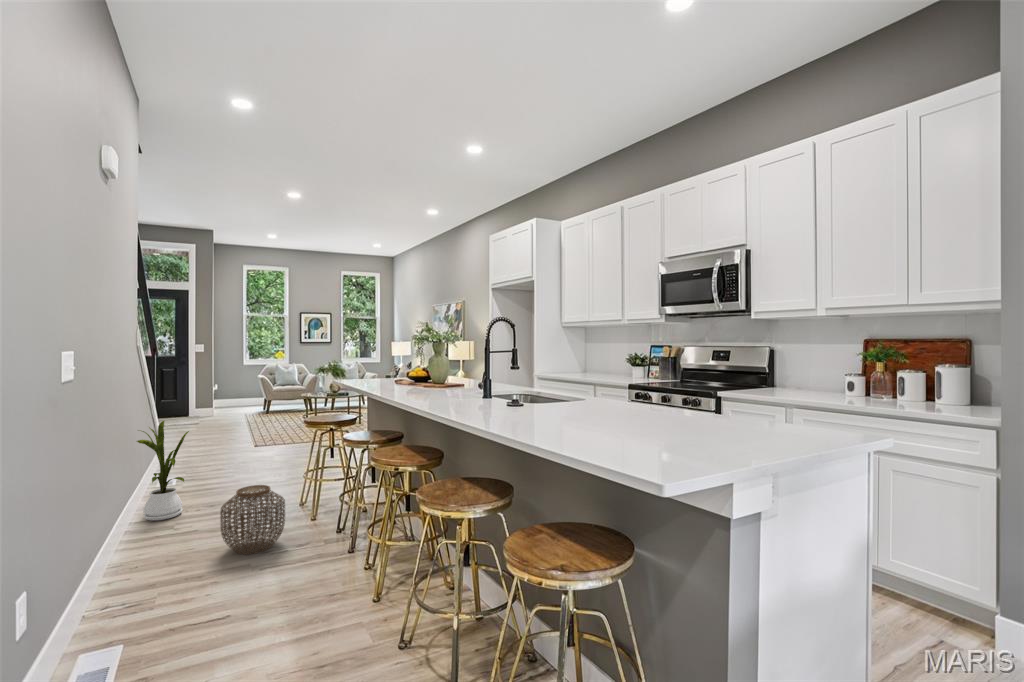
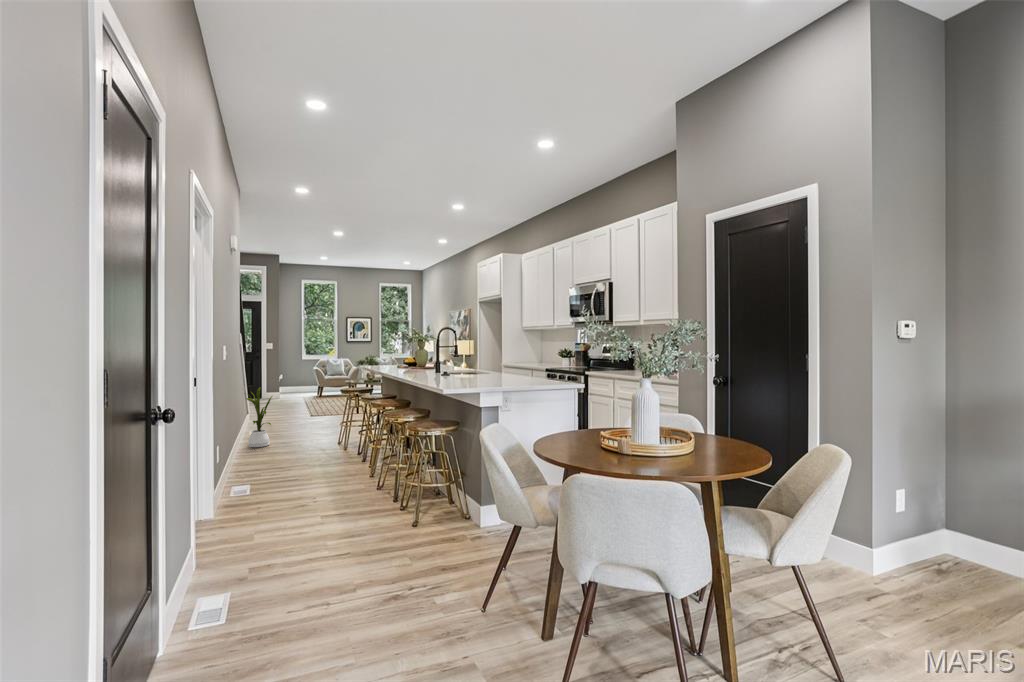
woven basket: present [220,485,285,555] -> none [294,423,329,460]

